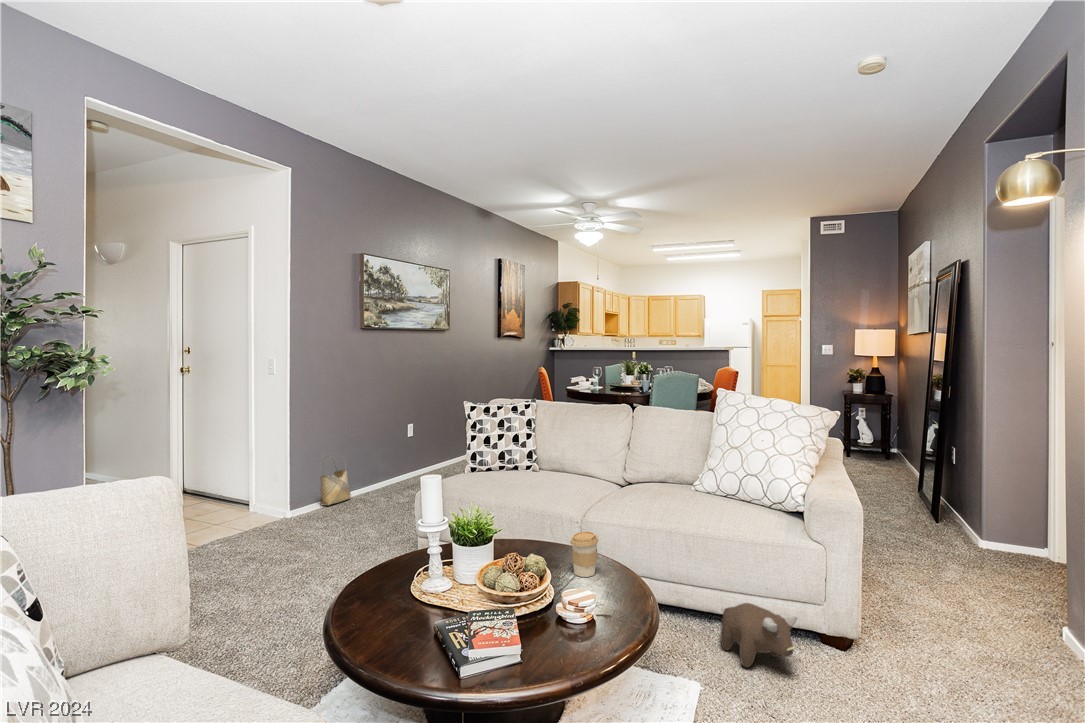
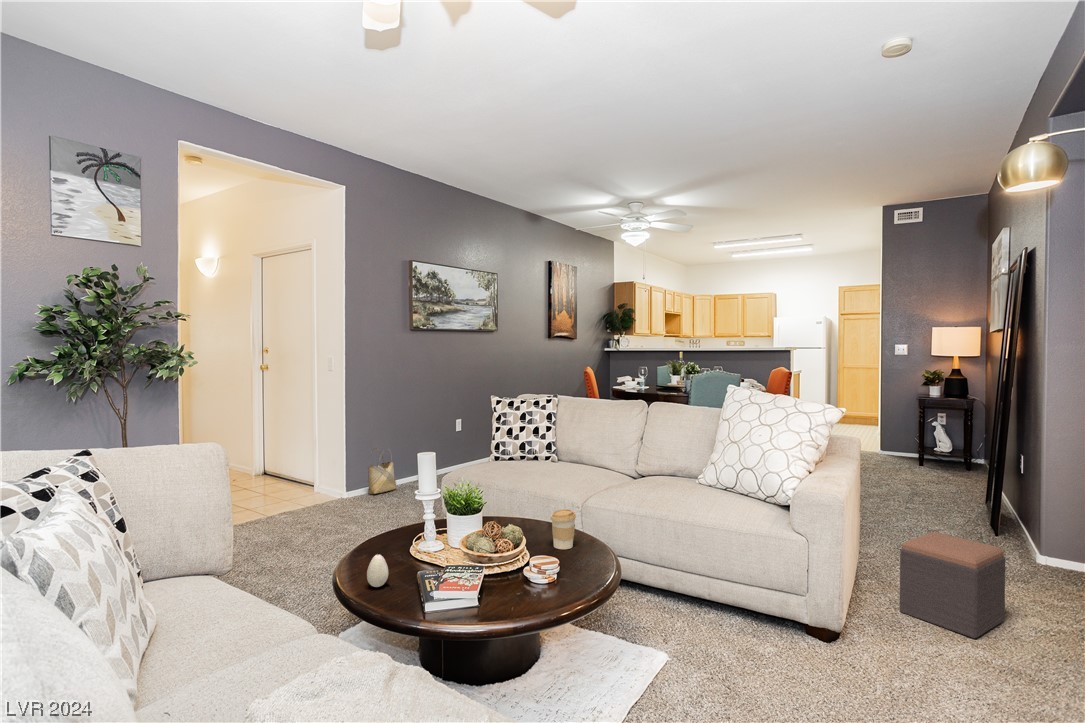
footstool: none [895,531,992,638] -> present [900,532,1005,639]
plush toy: present [720,603,797,667] -> none [702,587,770,646]
decorative egg: none [378,605,403,645] -> present [367,554,388,587]

